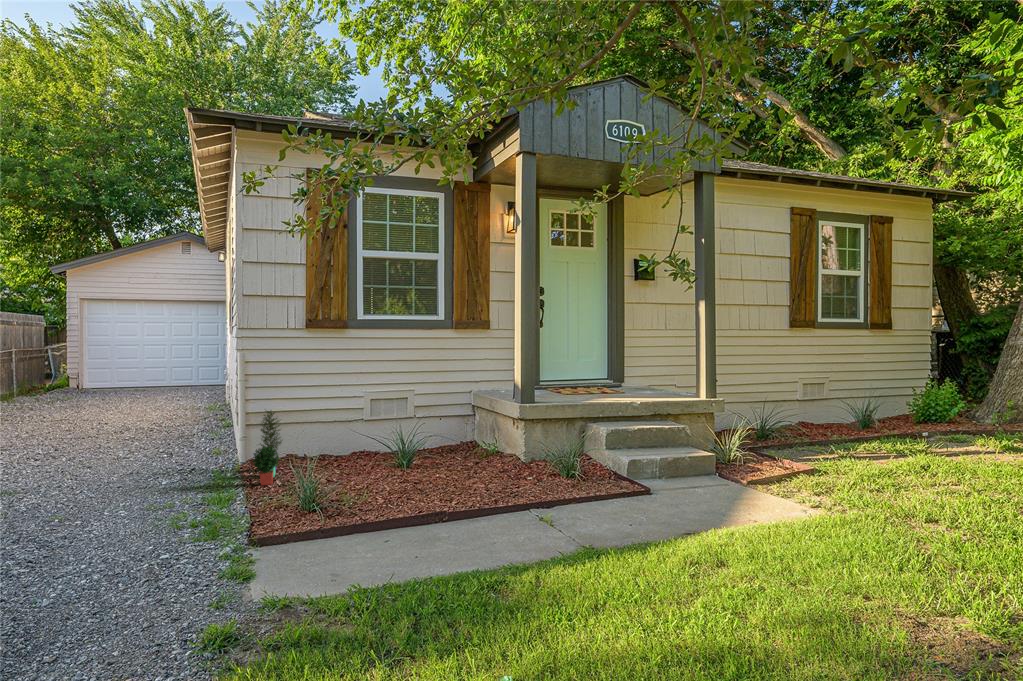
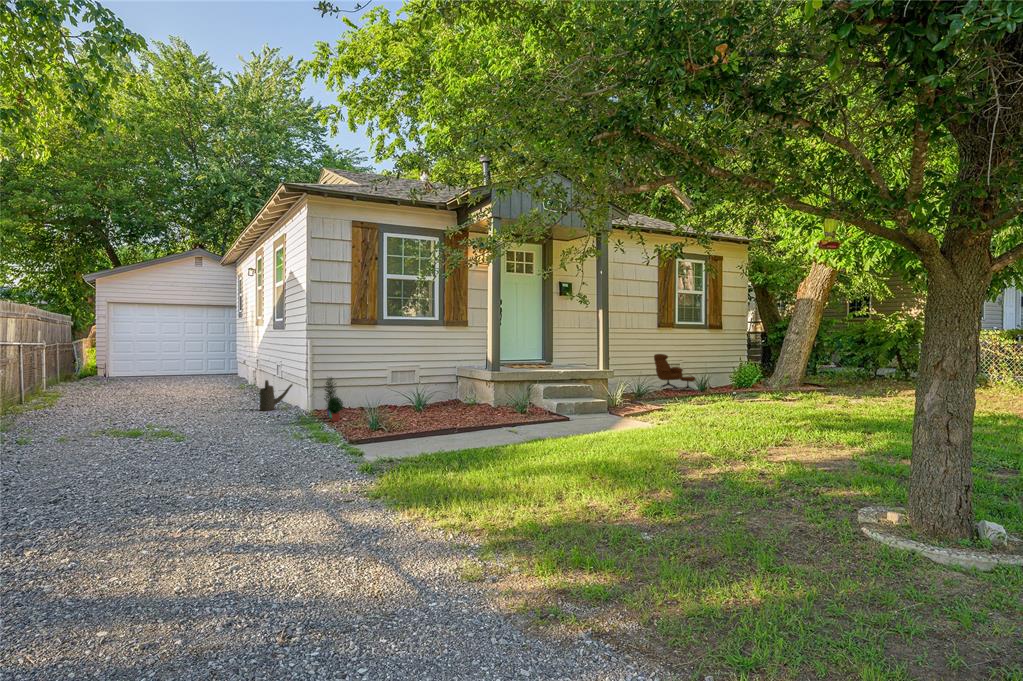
lounge chair: none [785,368,856,428] -> present [654,354,695,390]
watering can: none [174,411,233,457] -> present [259,380,292,411]

